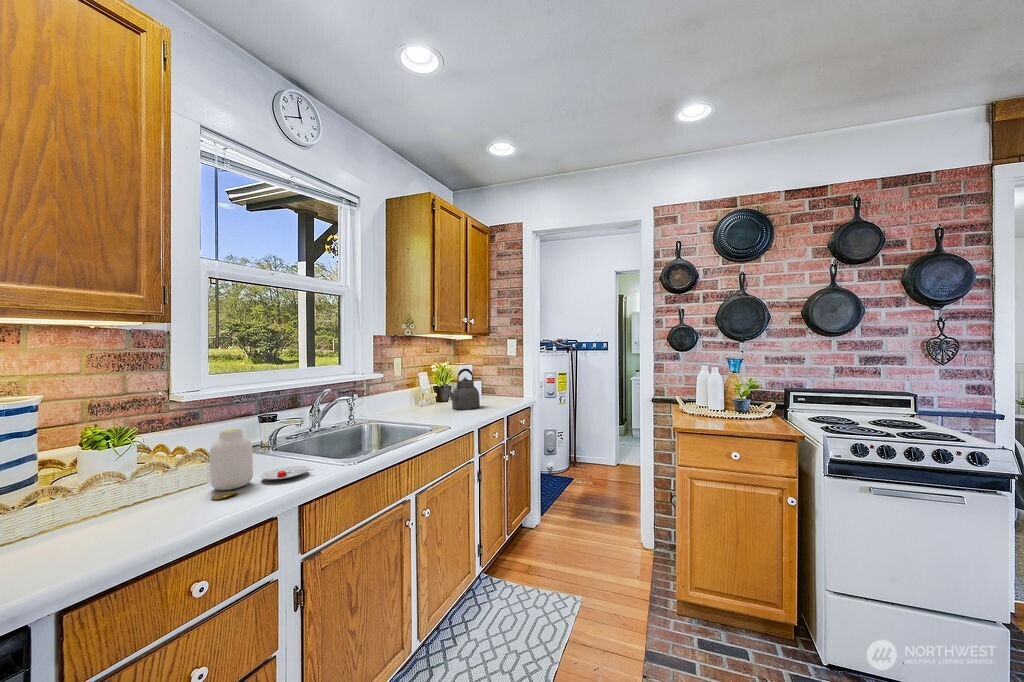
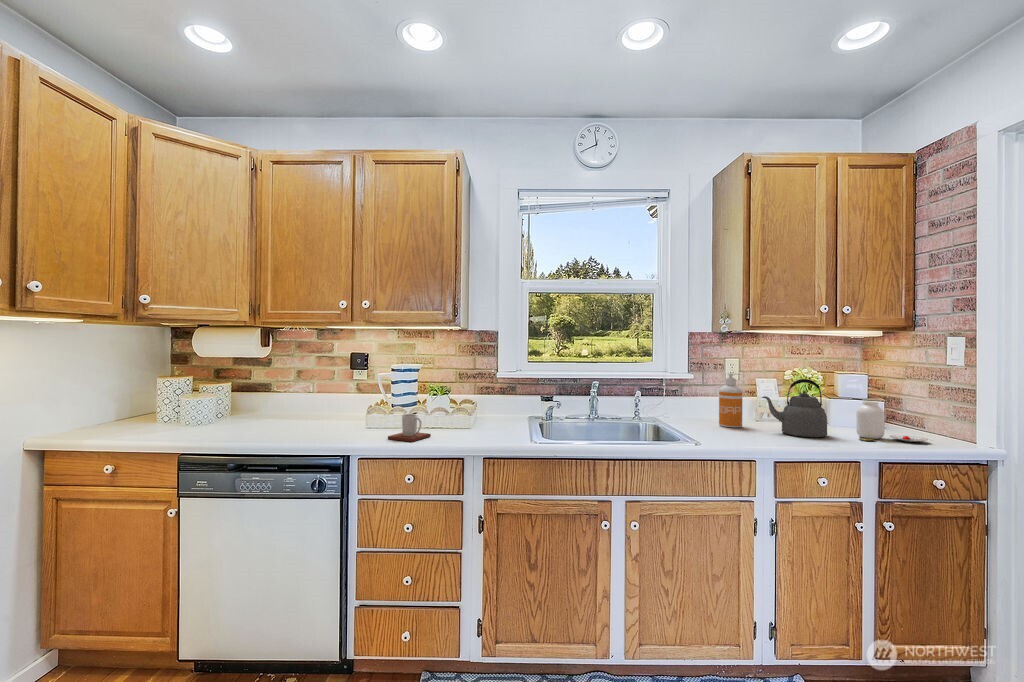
soap dispenser: none [407,369,426,414] -> present [719,373,742,428]
jar: present [210,429,314,500] -> present [856,401,929,442]
mug: none [102,477,184,544] -> present [388,414,431,442]

